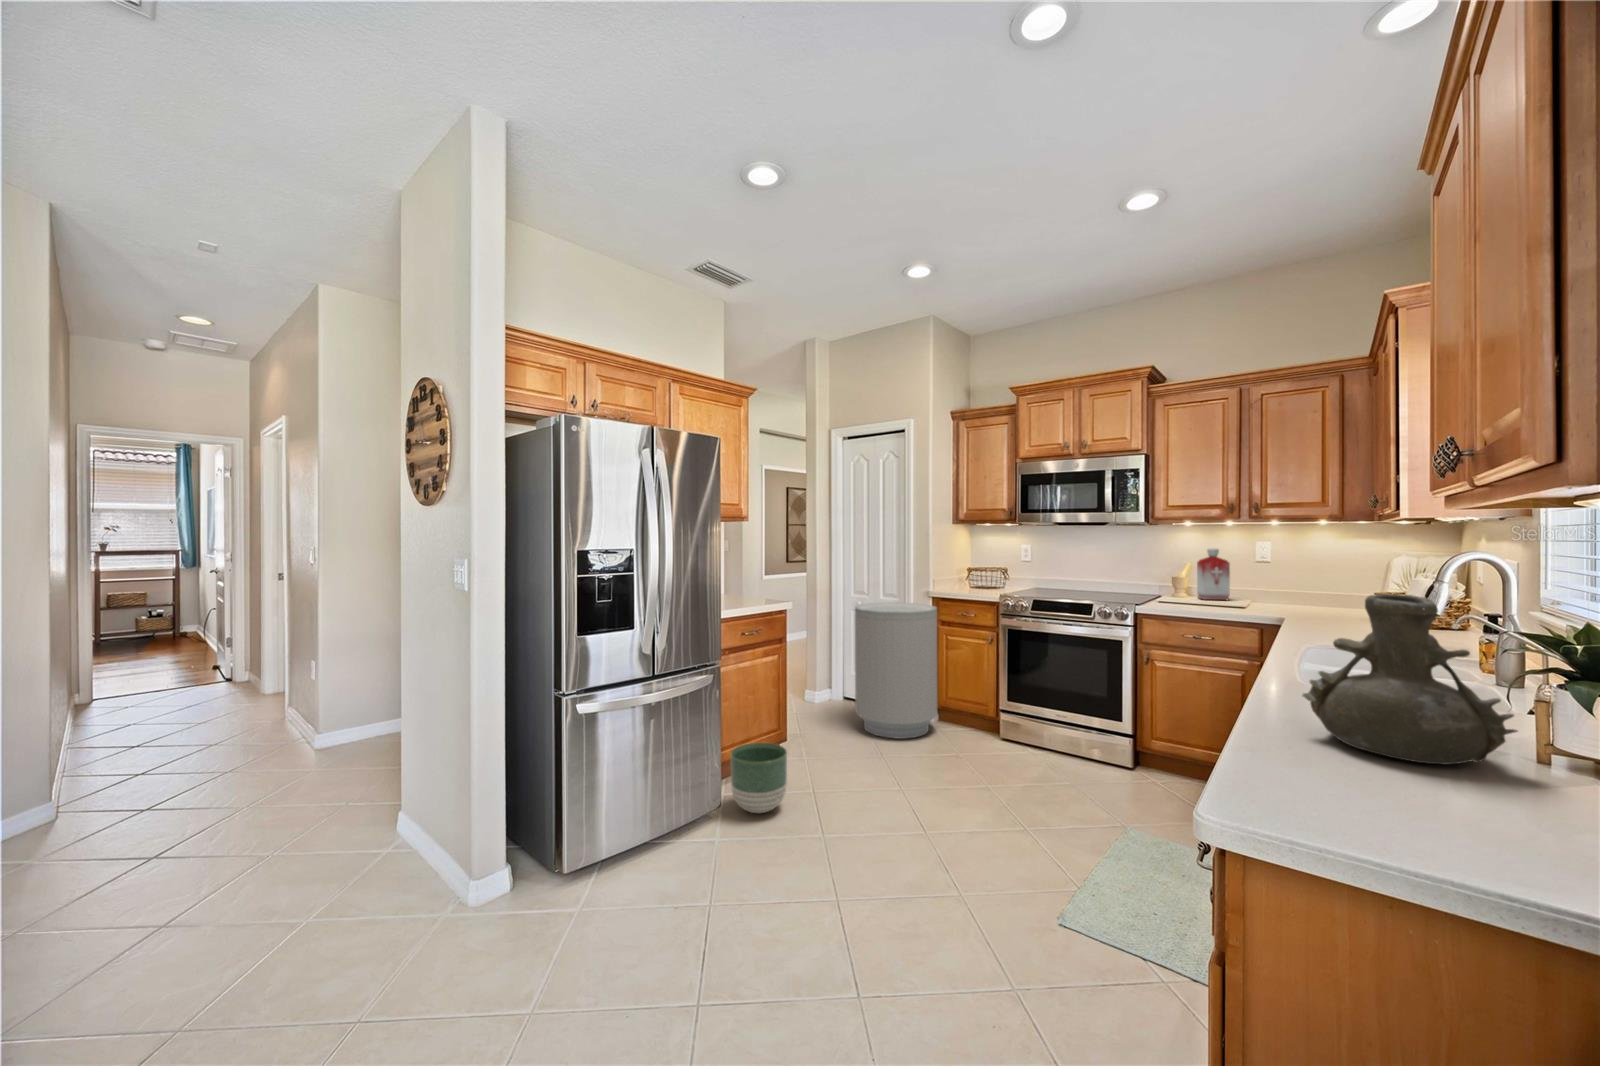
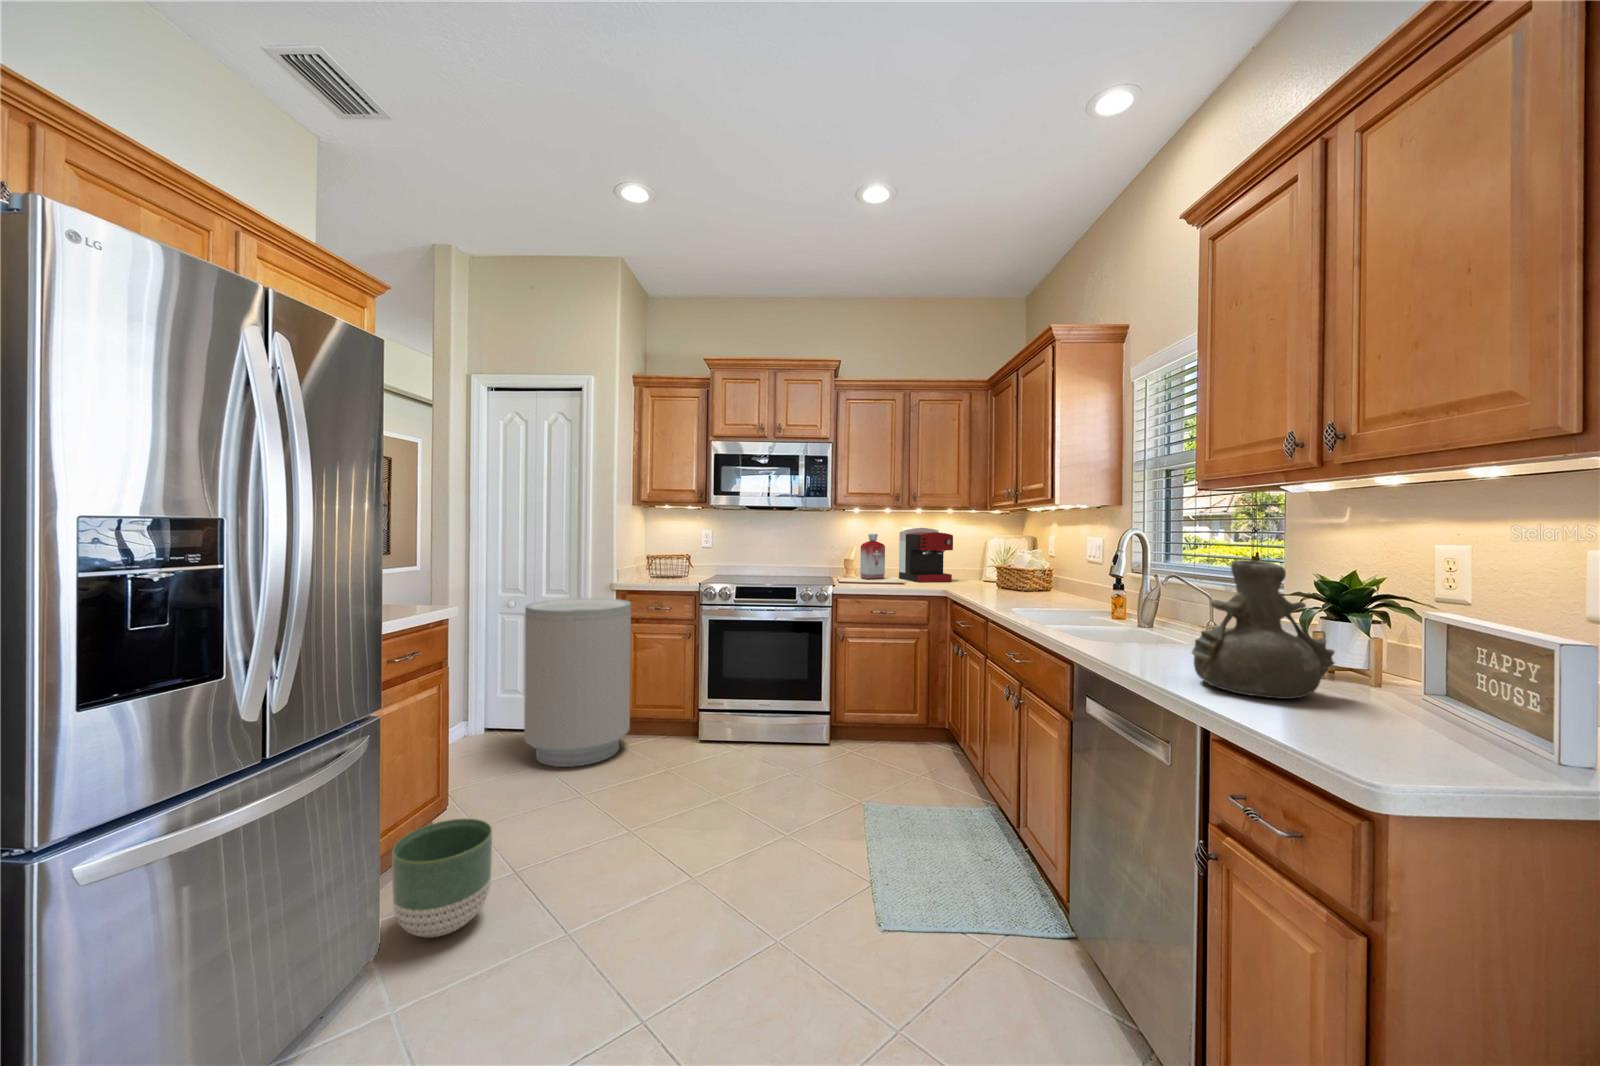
coffee maker: none [1254,541,1327,608] -> present [899,528,953,582]

